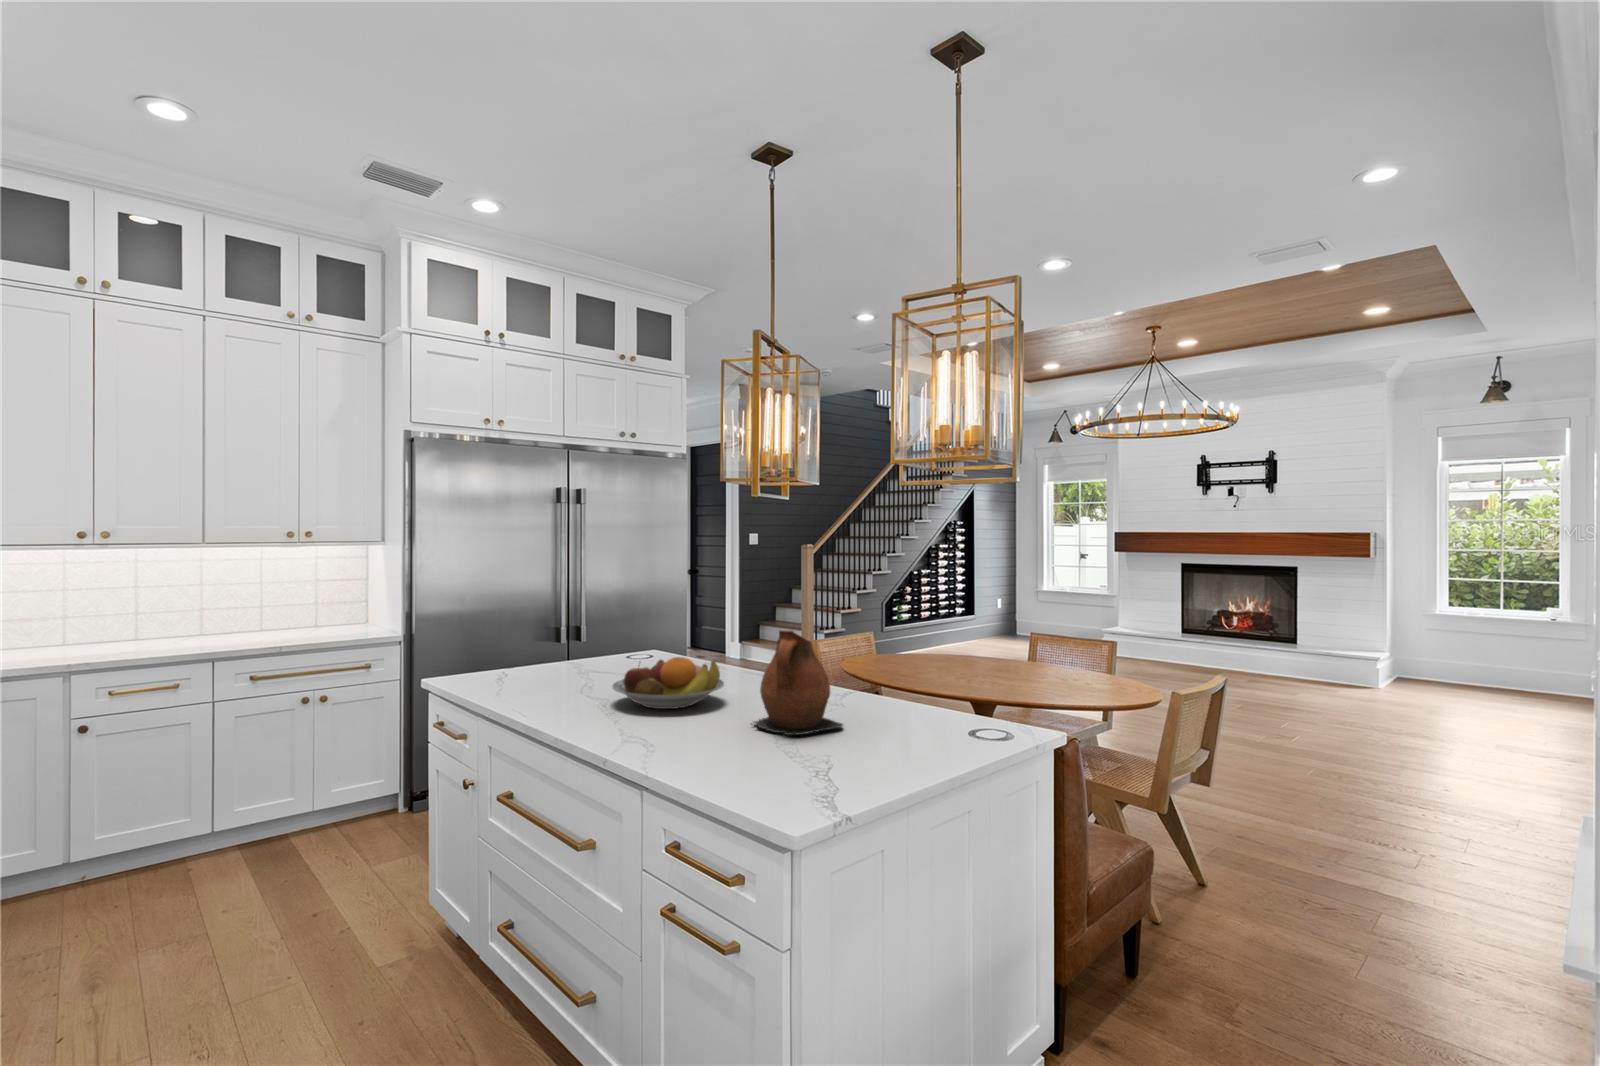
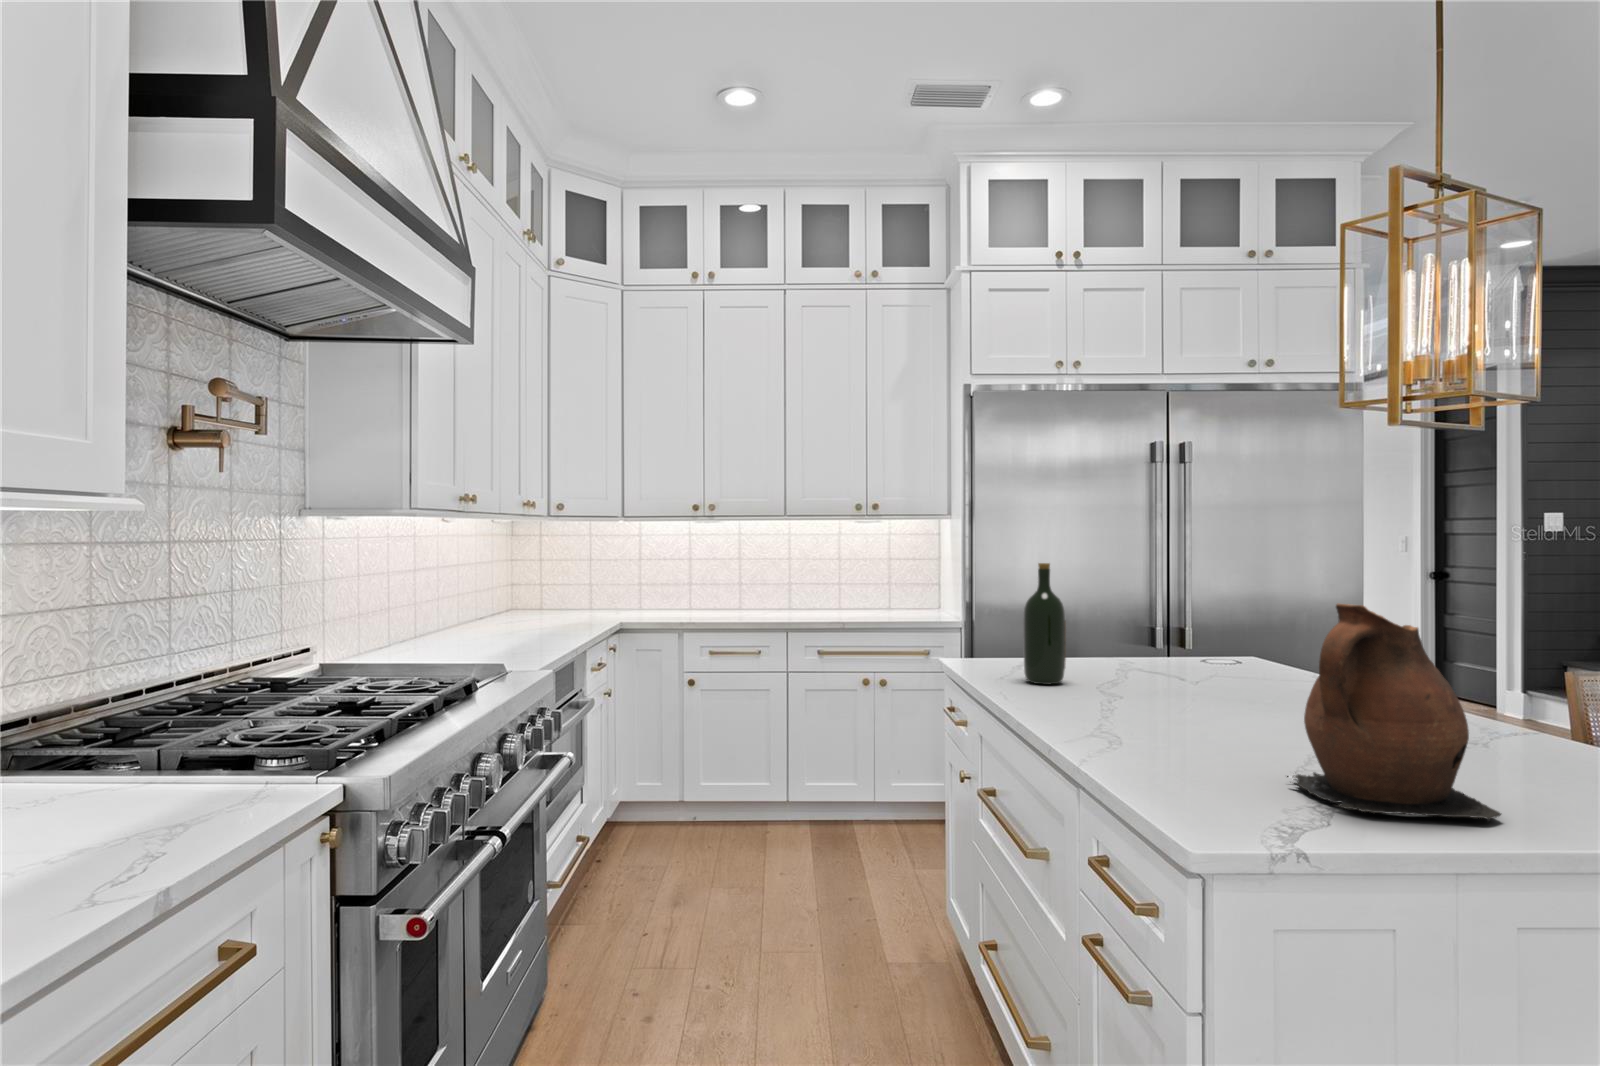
wine bottle: none [534,598,564,687] -> present [1023,563,1066,684]
fruit bowl: present [612,657,724,709] -> none [1090,653,1285,735]

